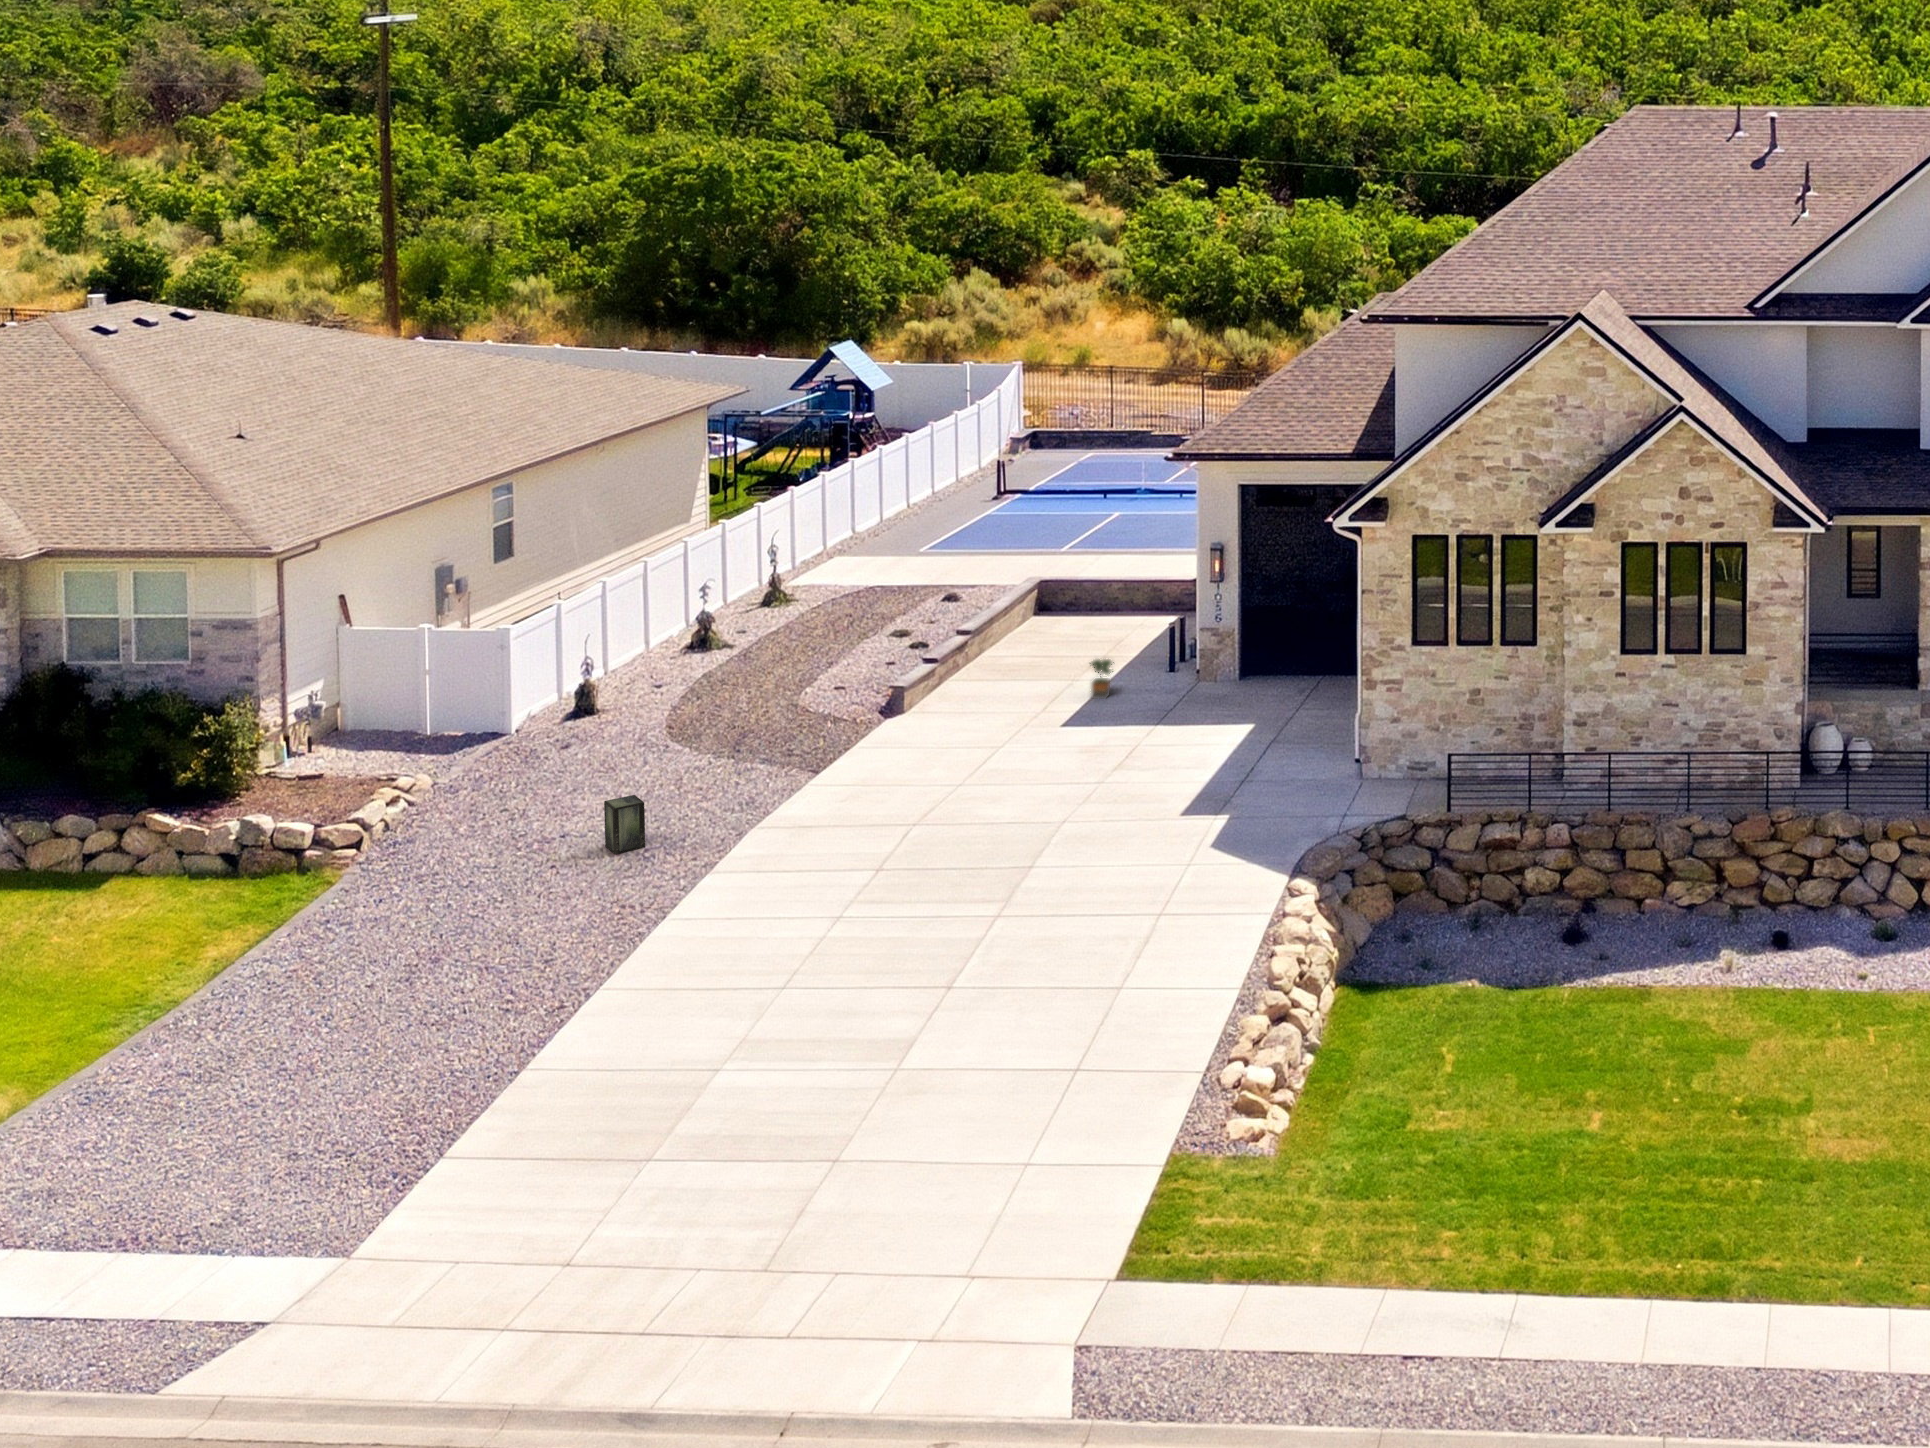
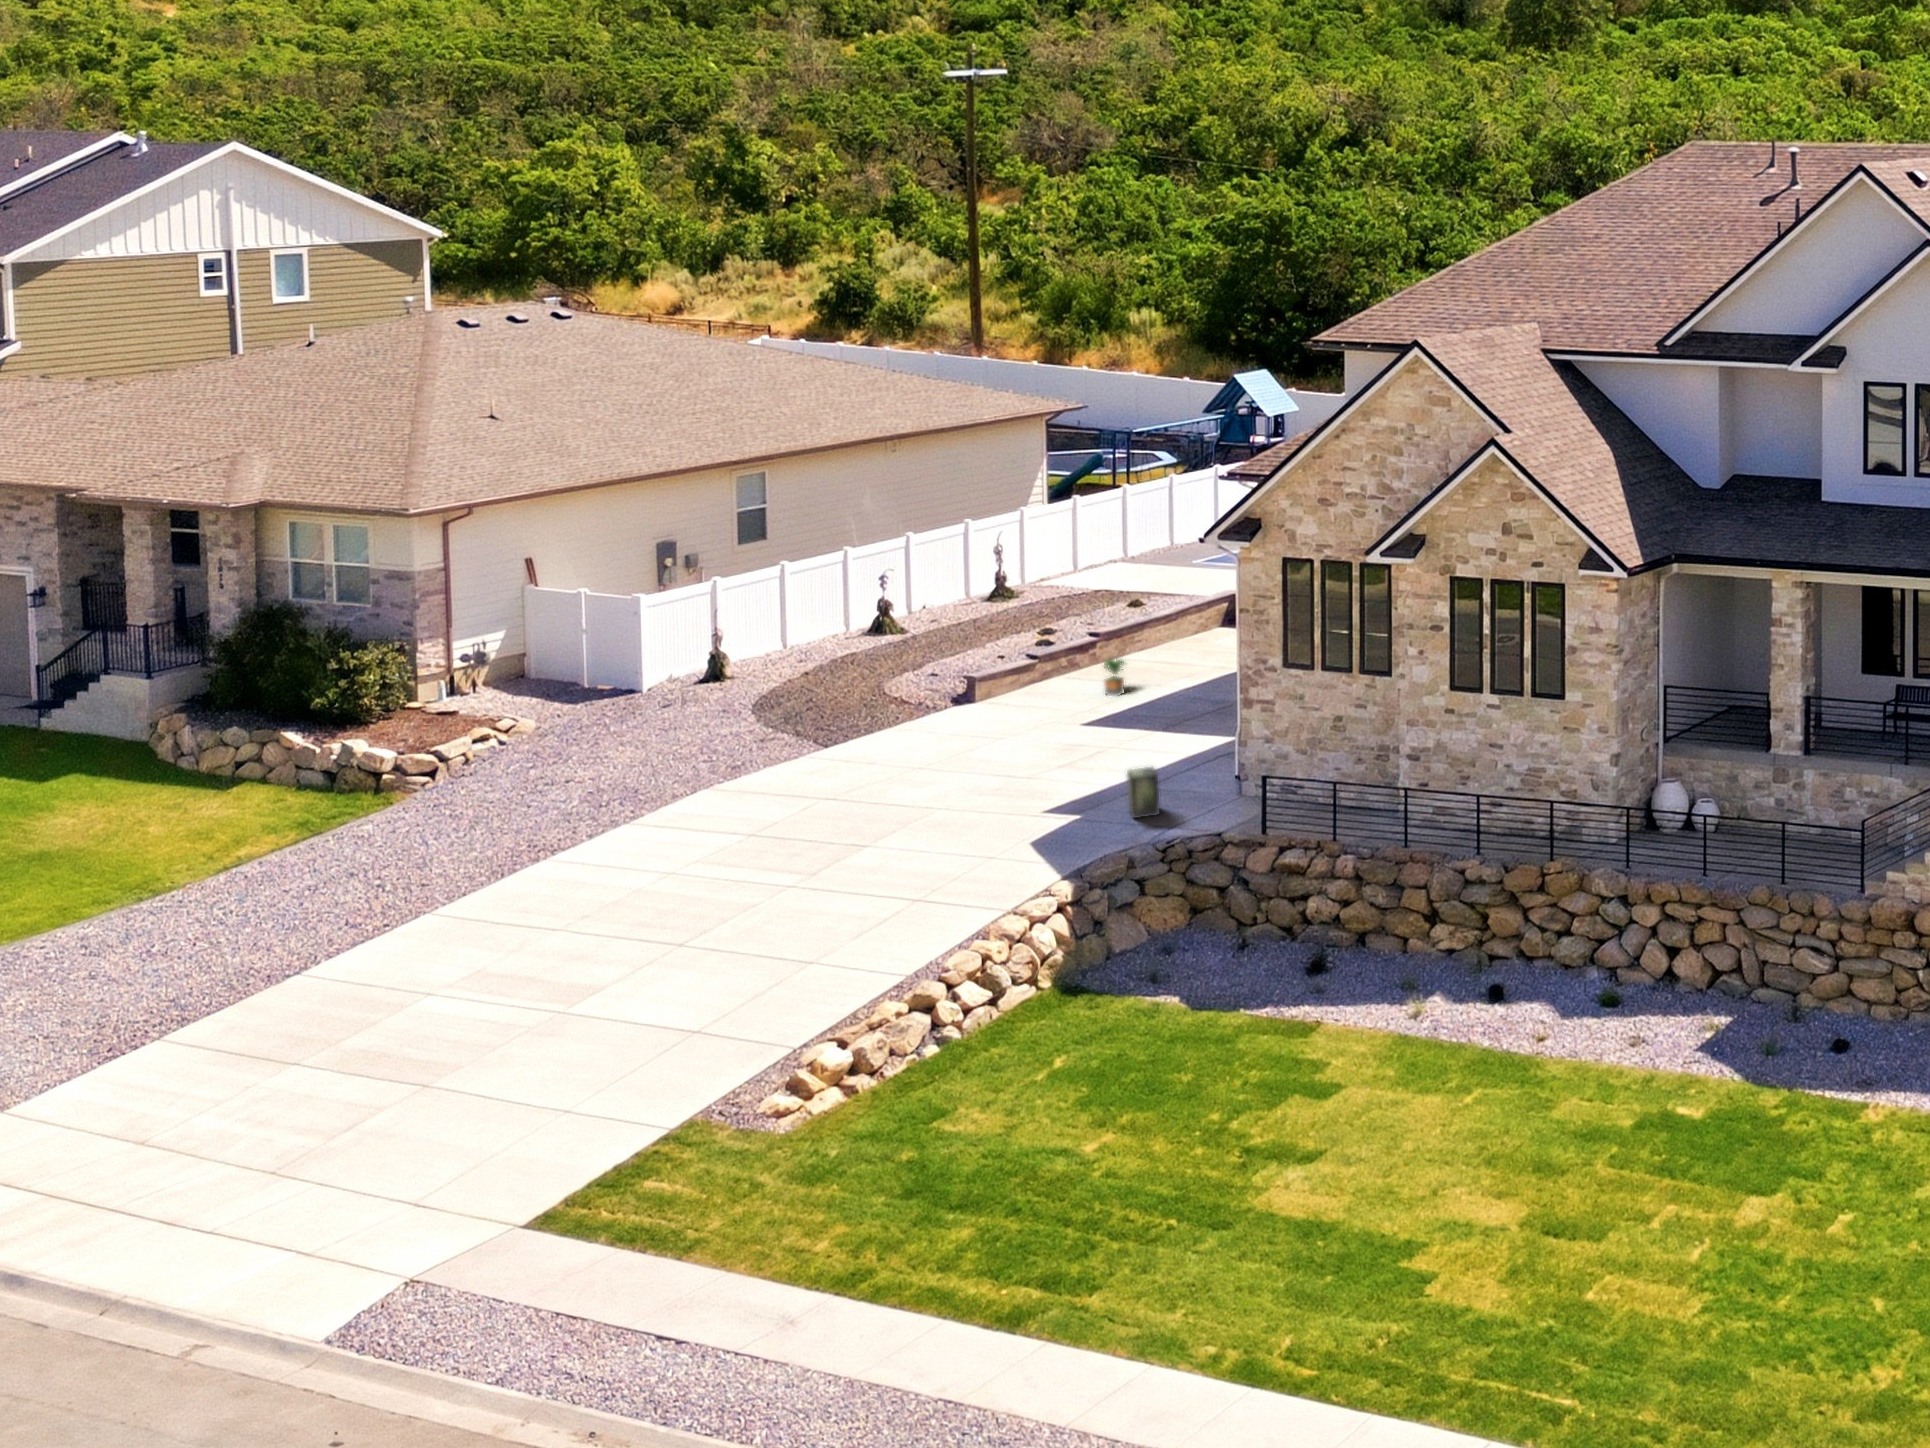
storage box: present [604,795,645,854] -> present [1127,767,1159,818]

